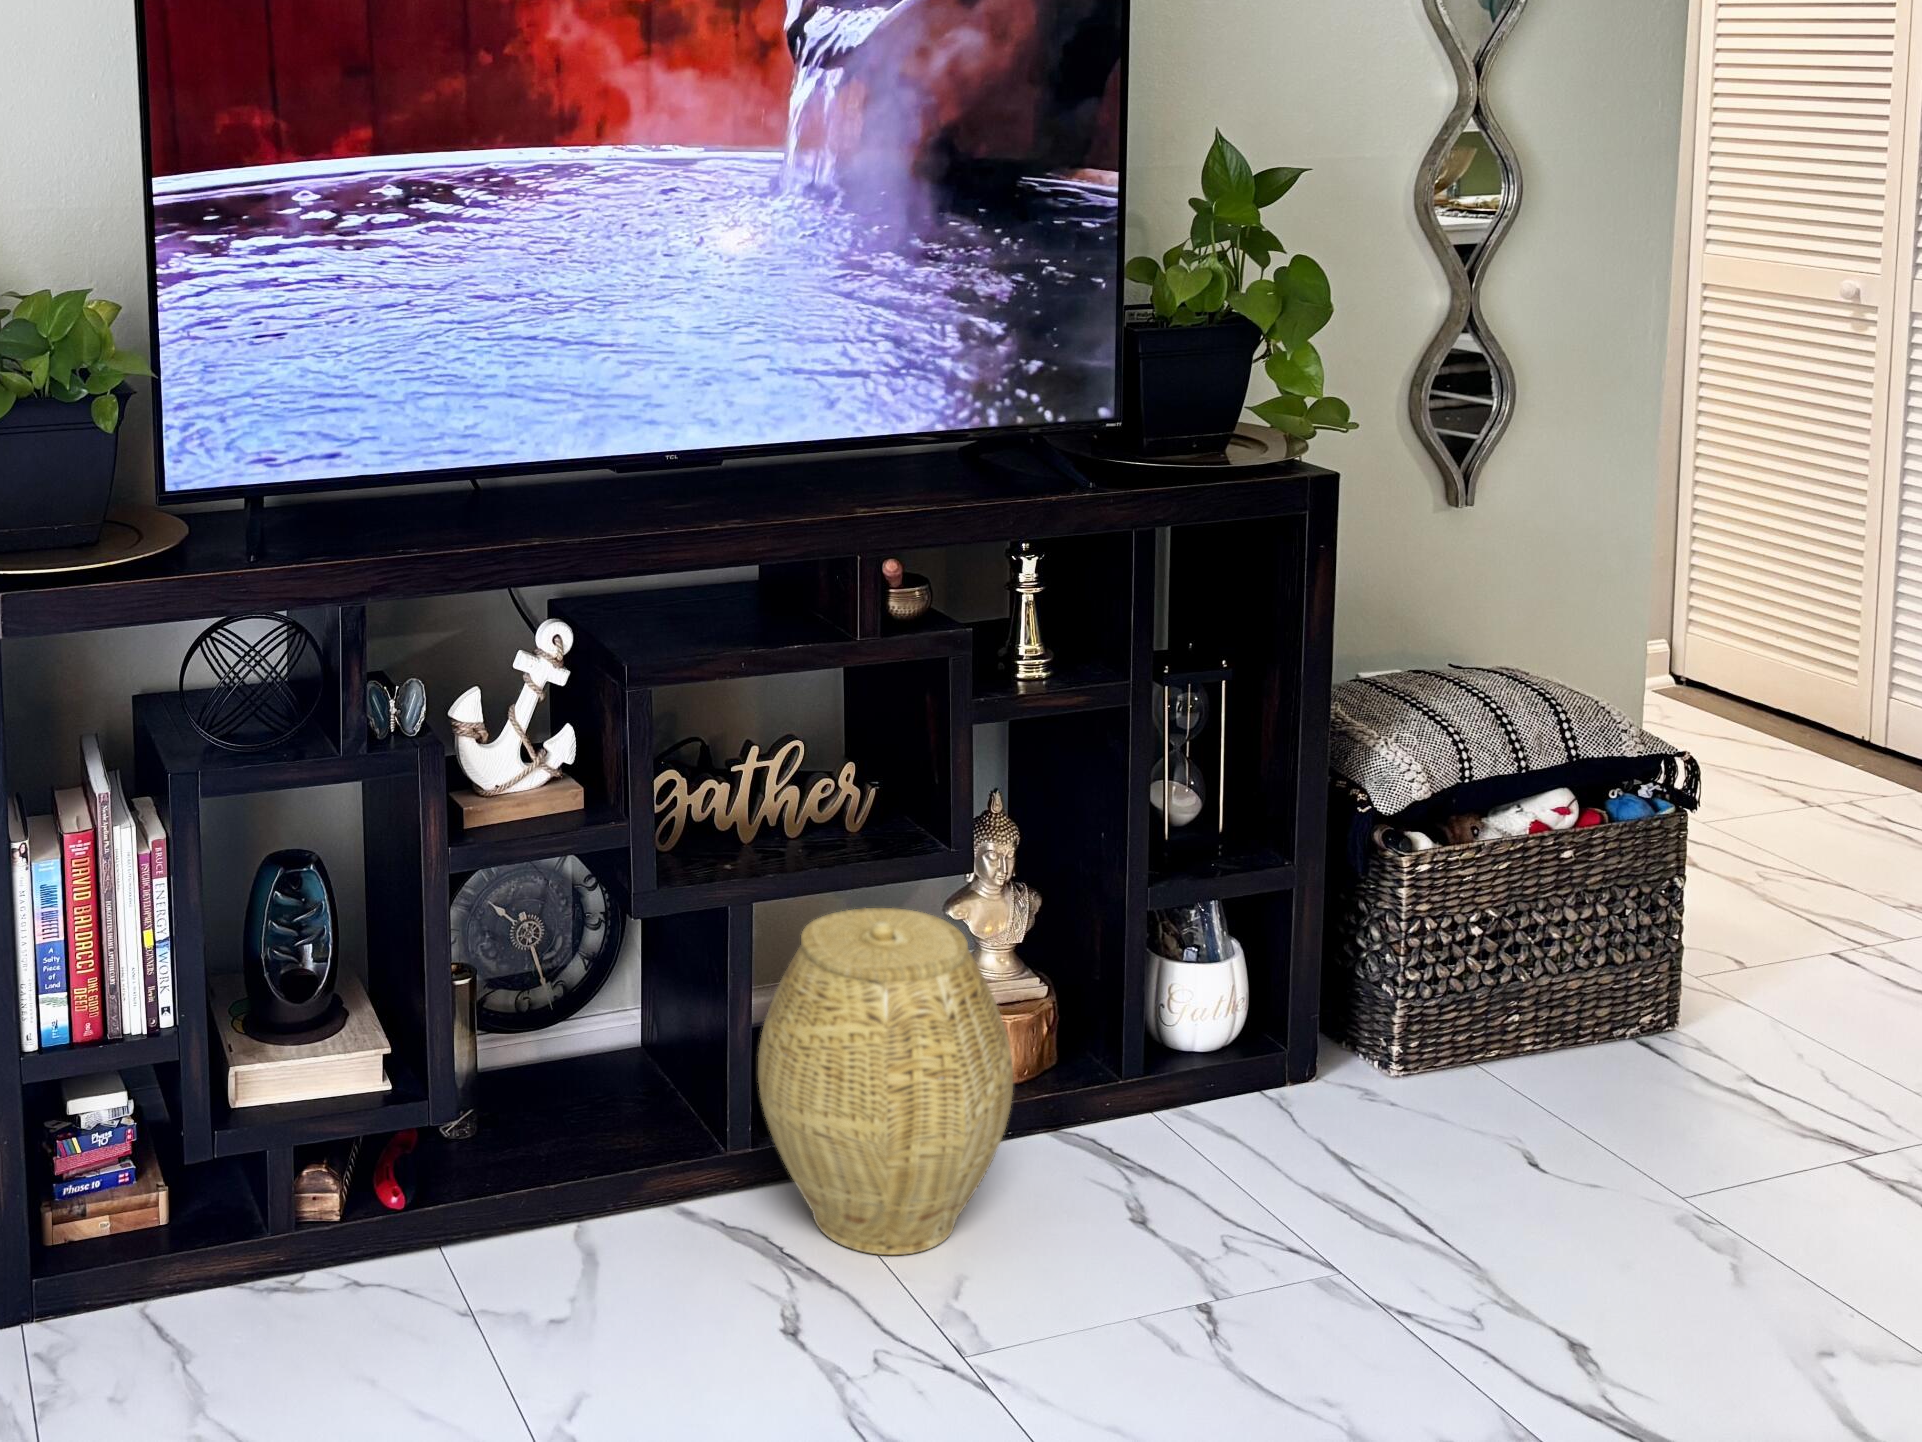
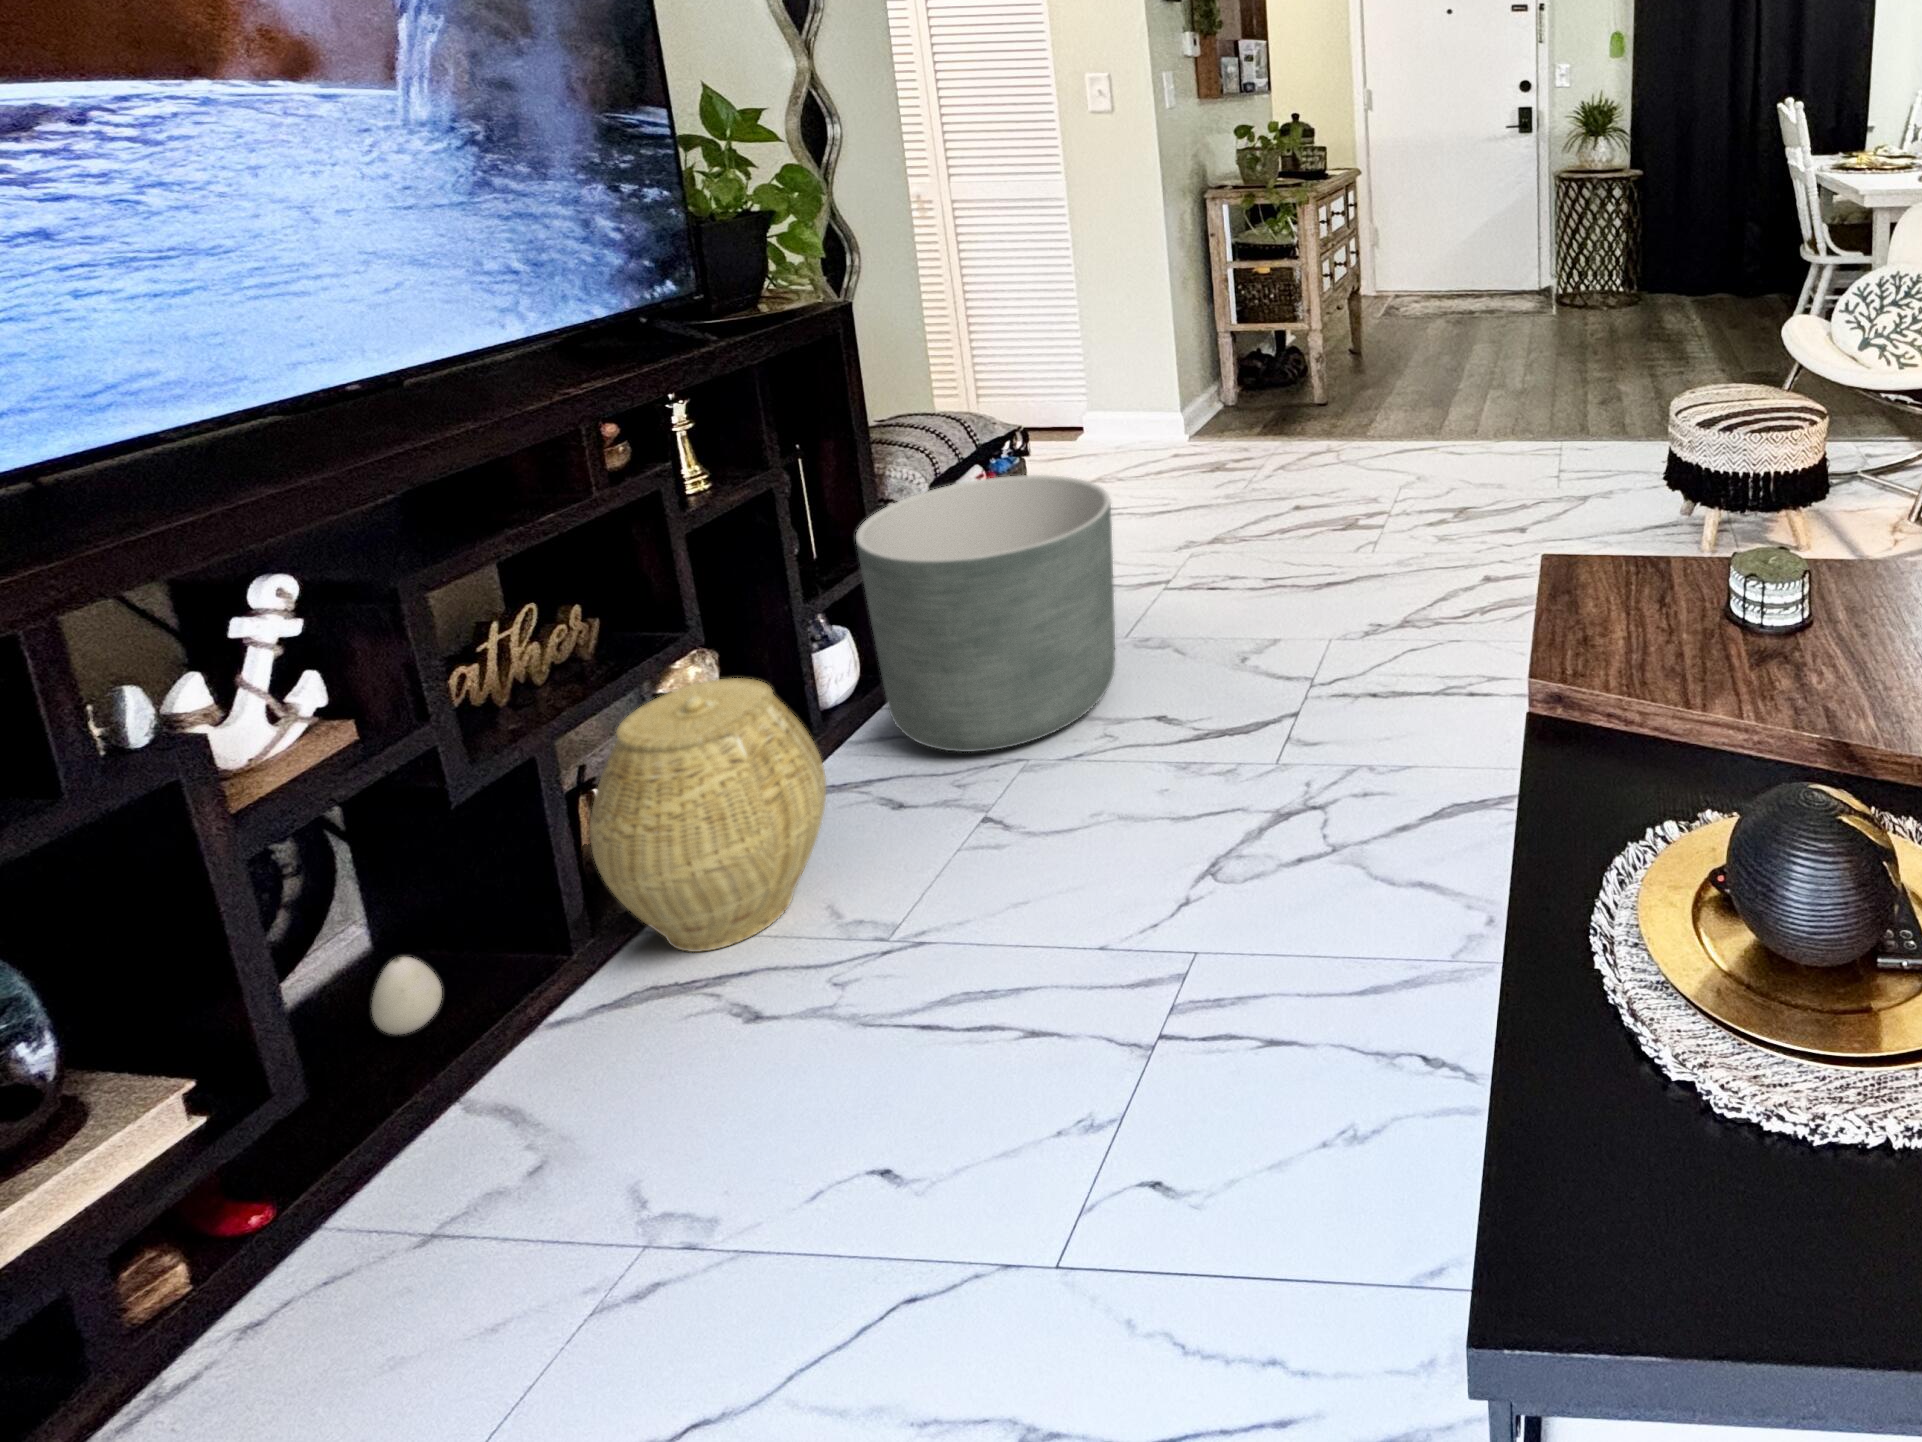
planter: none [1207,791,1625,1263] -> present [856,475,1115,752]
decorative egg: none [567,1051,621,1134] -> present [372,957,442,1034]

